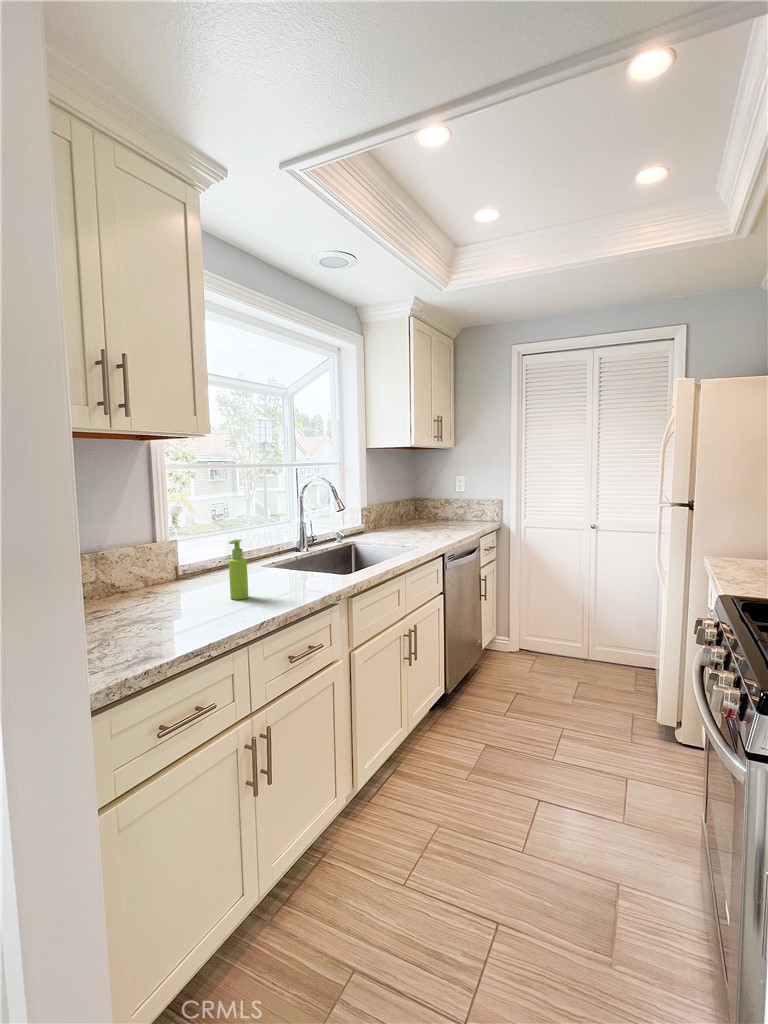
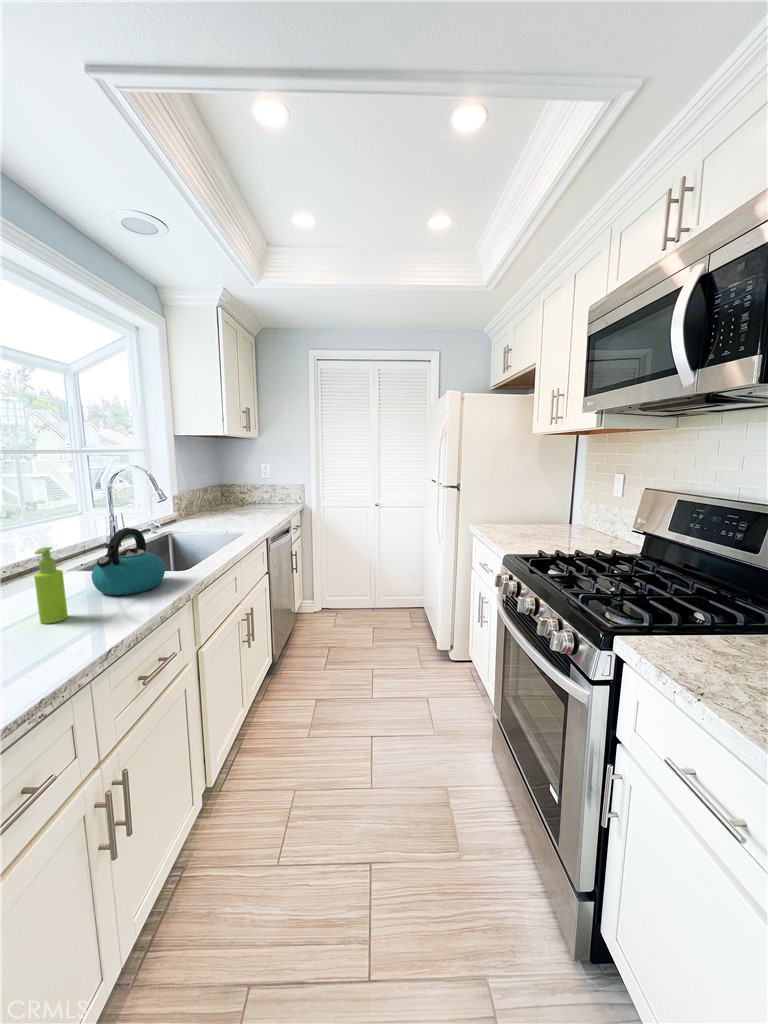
kettle: none [271,531,326,587] -> present [92,528,165,595]

